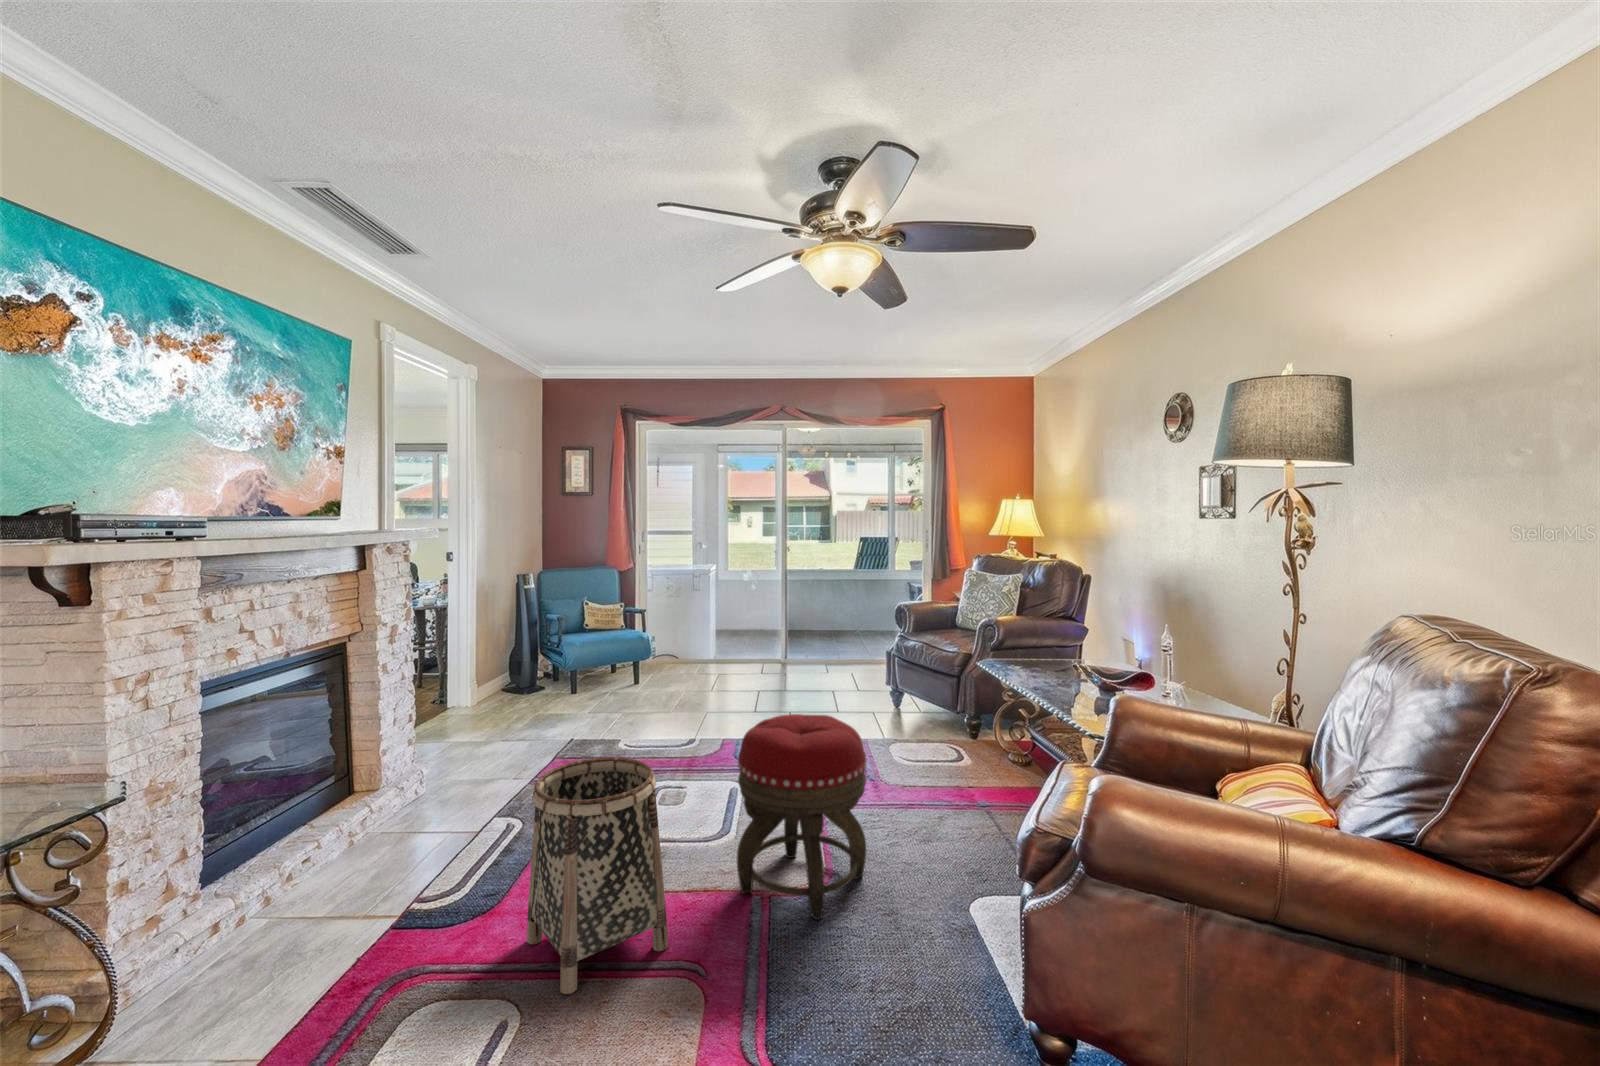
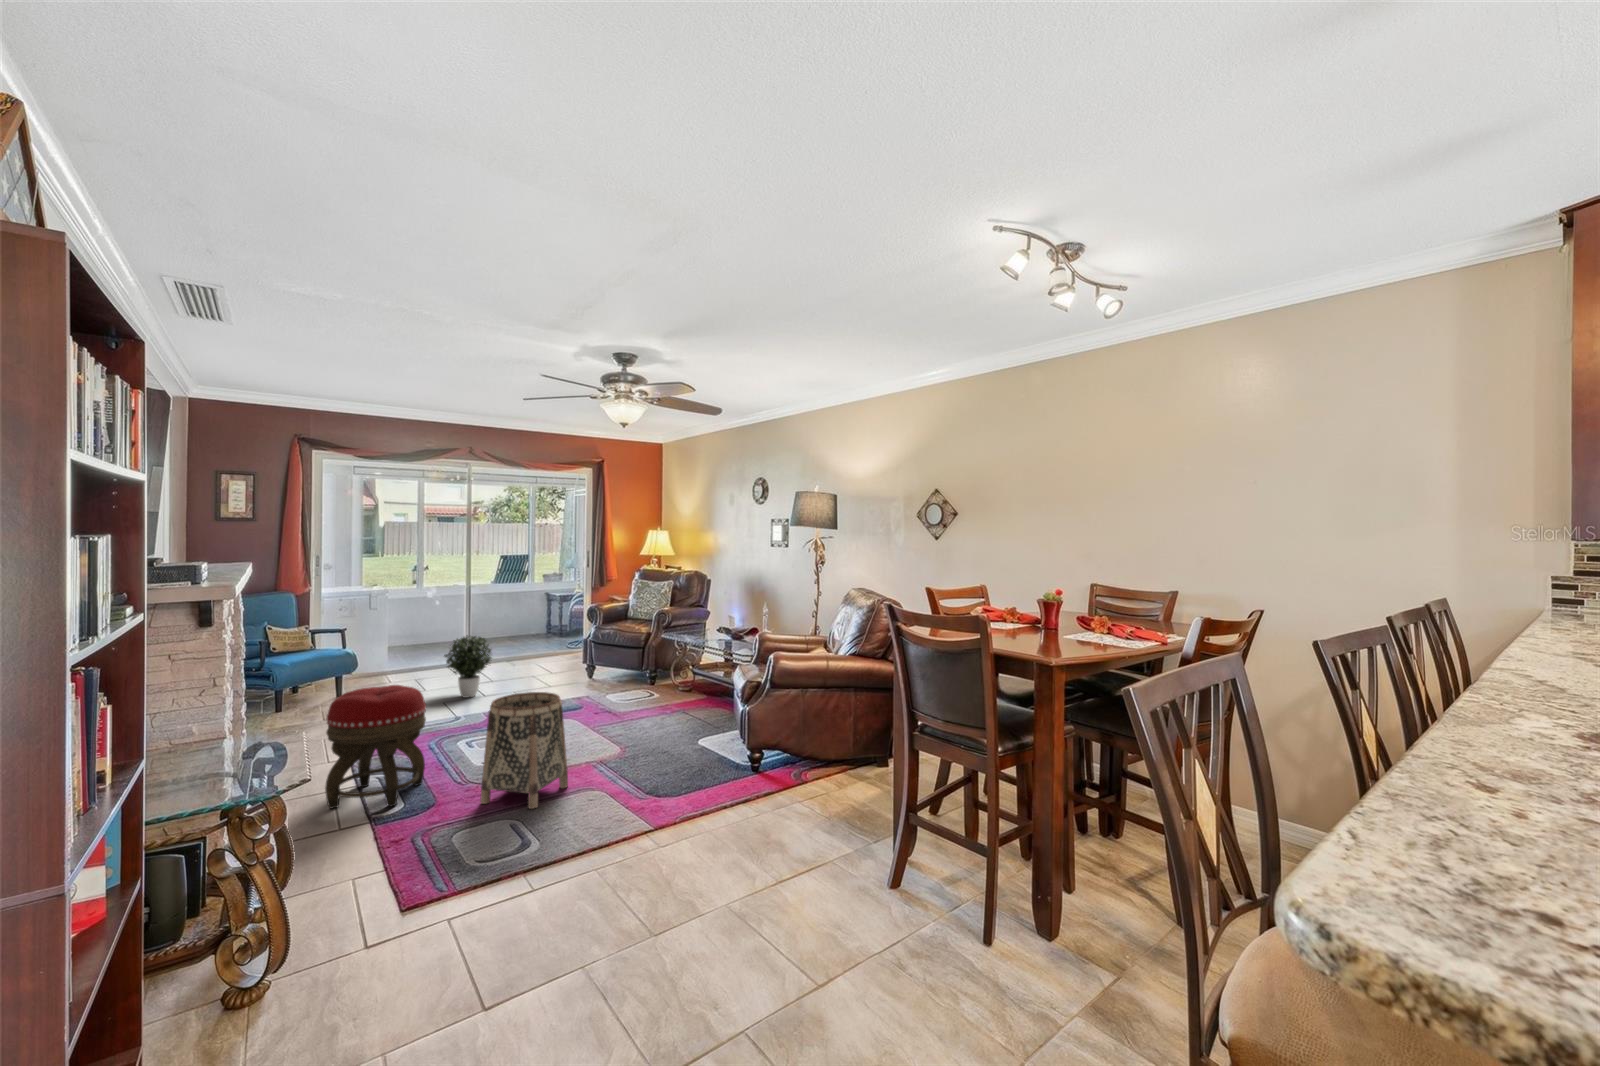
potted plant: none [707,631,764,712] -> present [444,635,492,698]
footstool: present [737,714,866,919] -> present [325,685,426,809]

